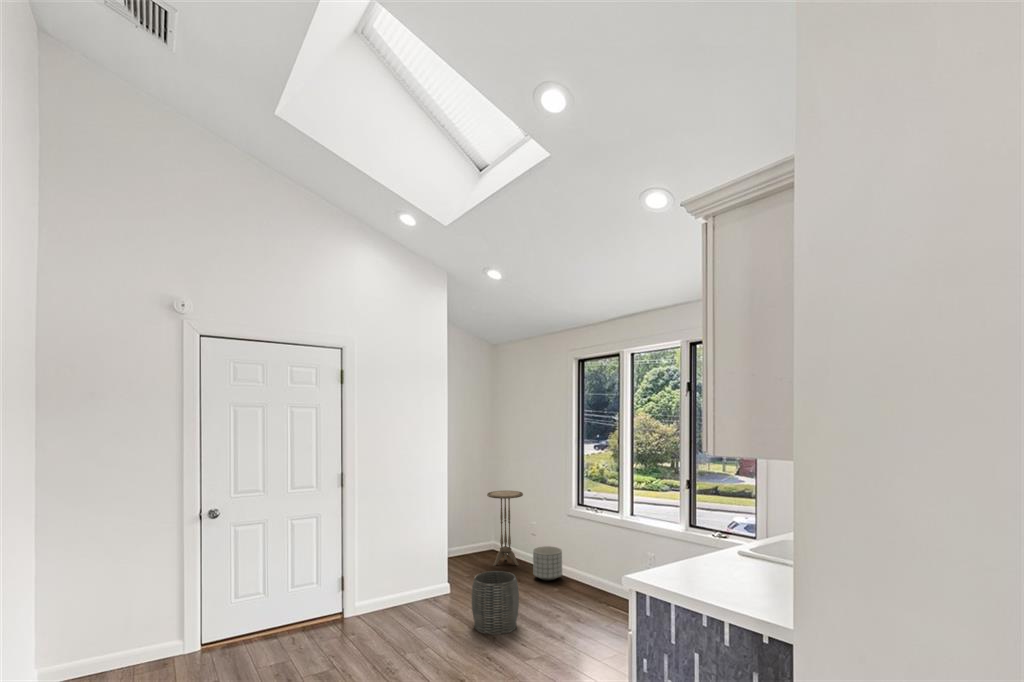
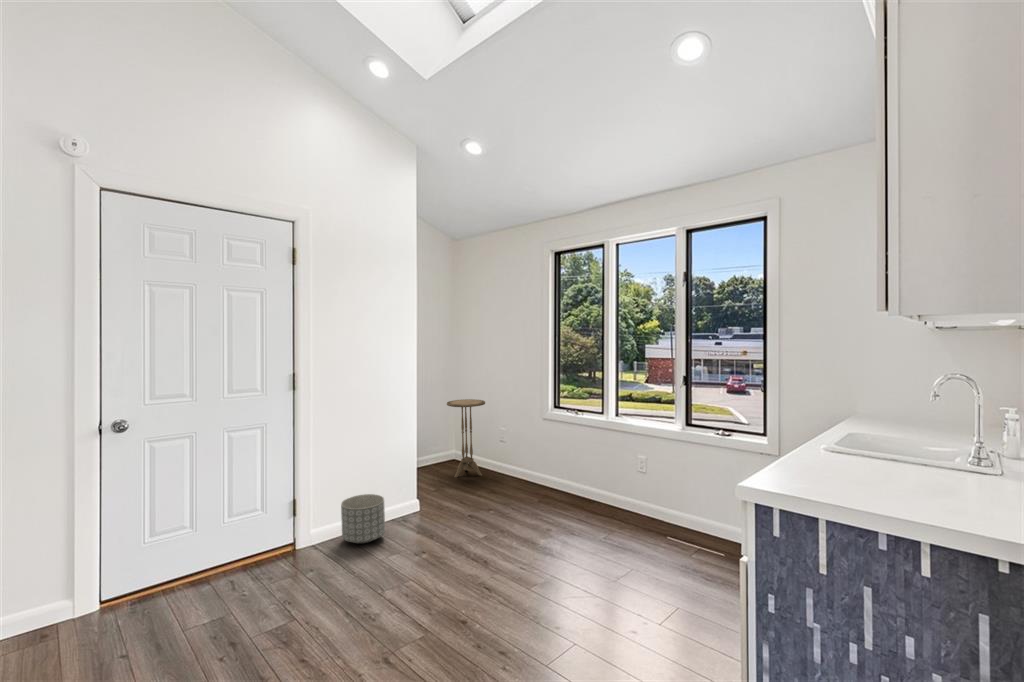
planter: present [533,546,562,581] -> present [341,494,385,544]
woven basket: present [472,571,519,635] -> none [453,484,508,556]

